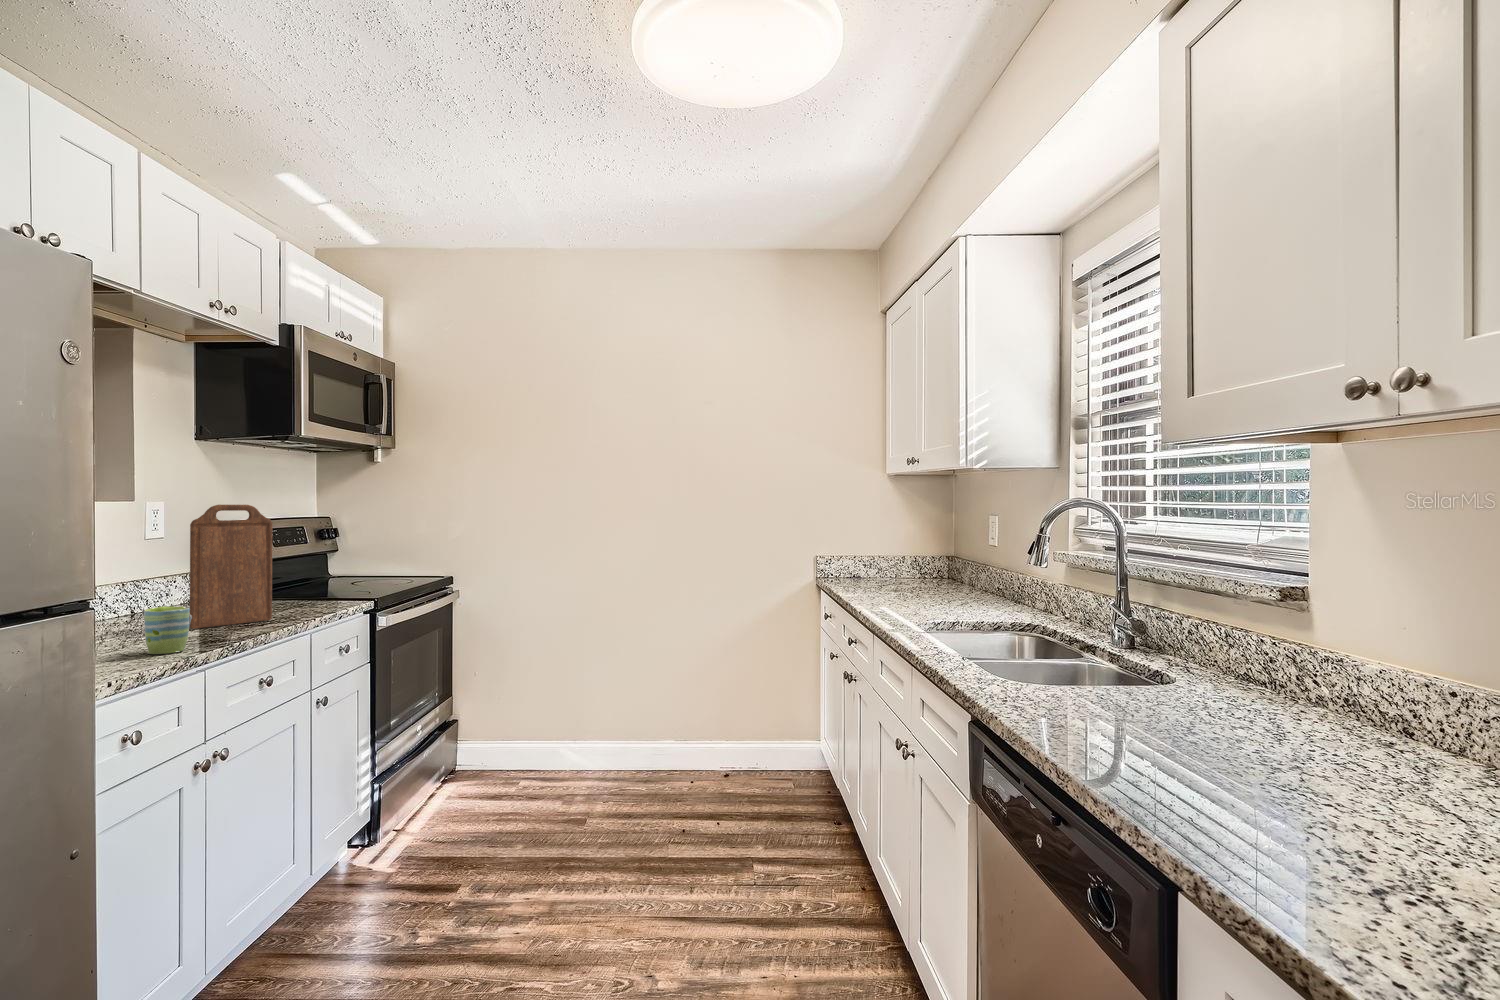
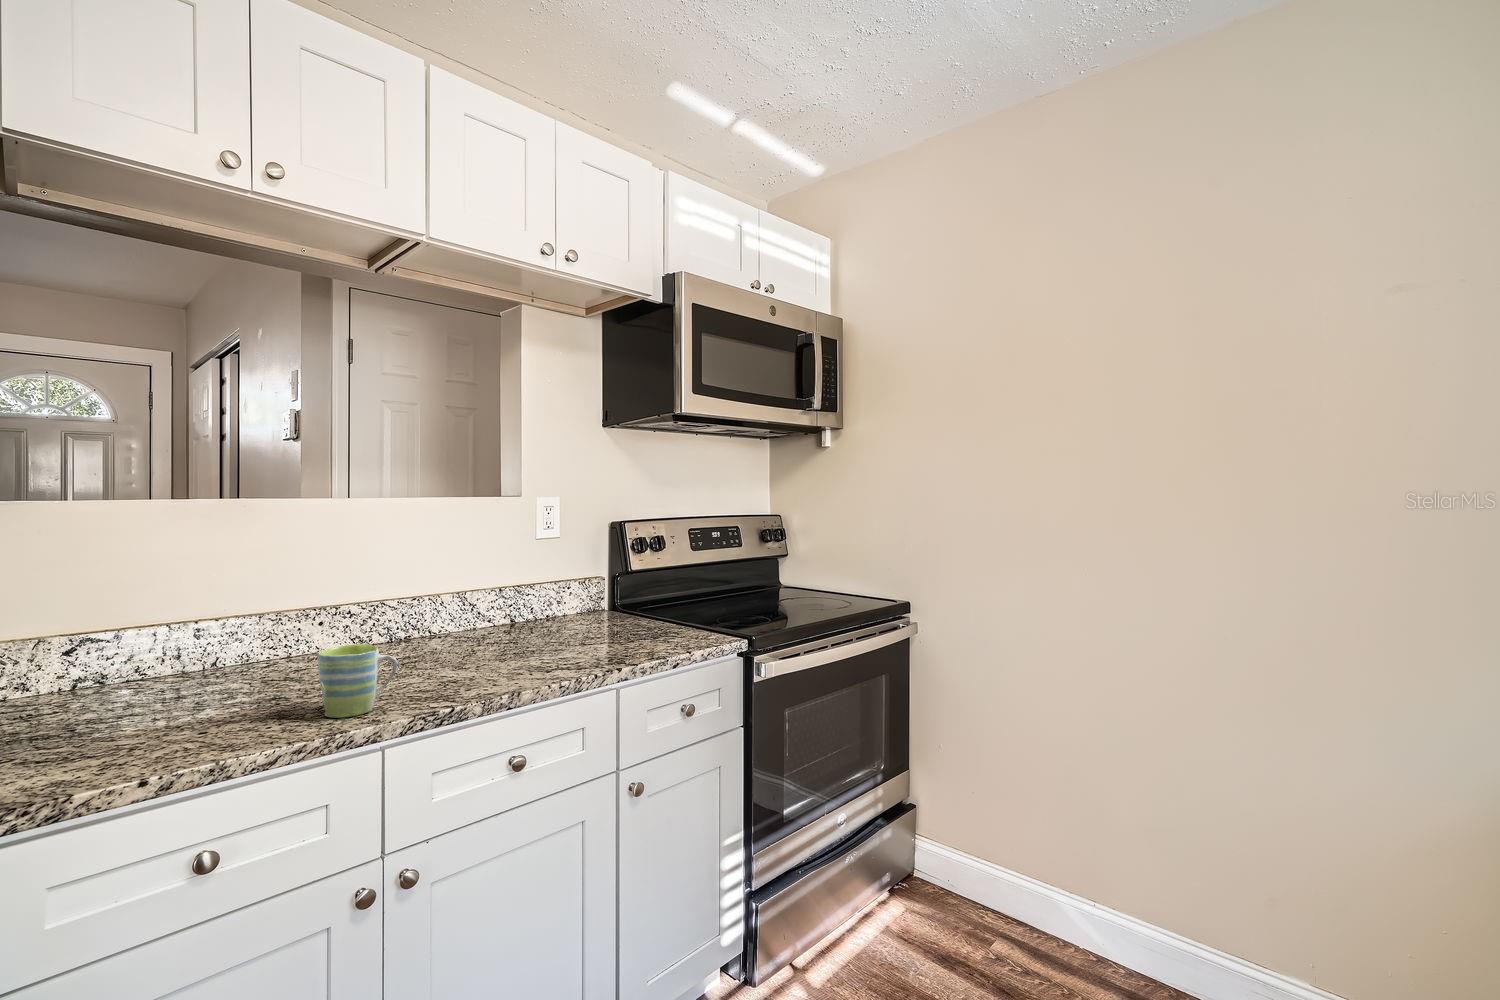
cutting board: present [190,505,272,629] -> none [481,500,579,663]

